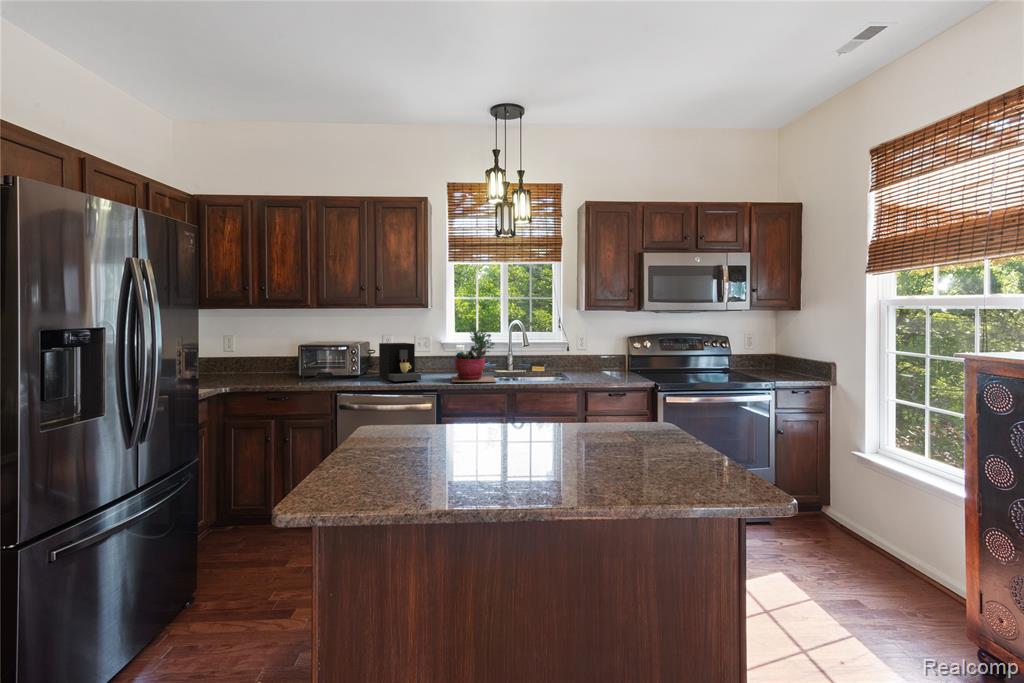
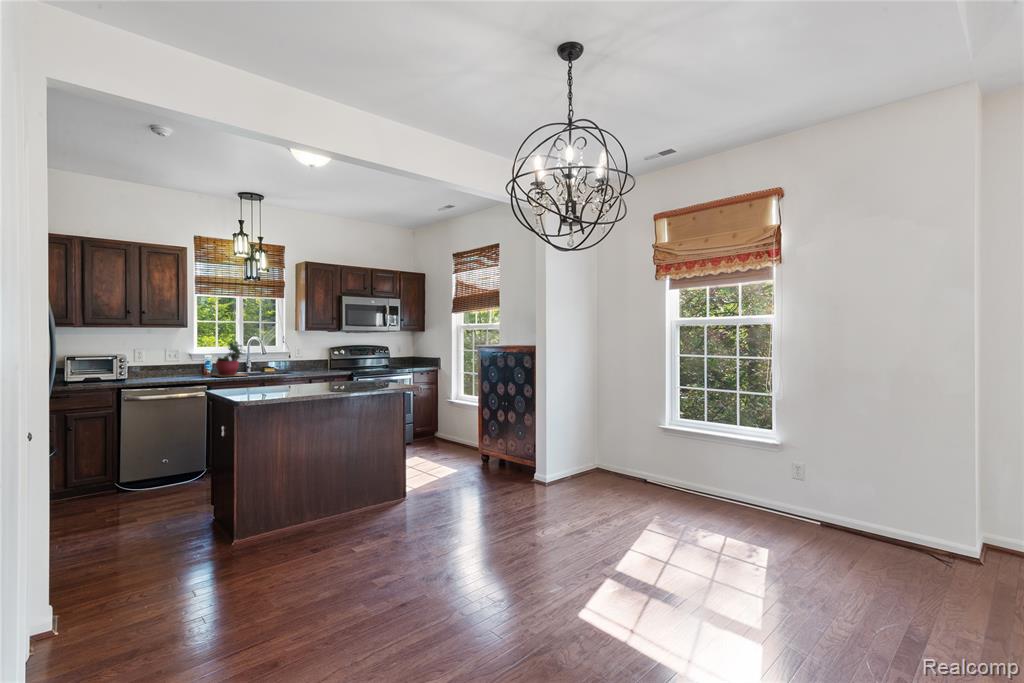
coffee maker: present [379,343,421,381] -> none [147,352,191,378]

